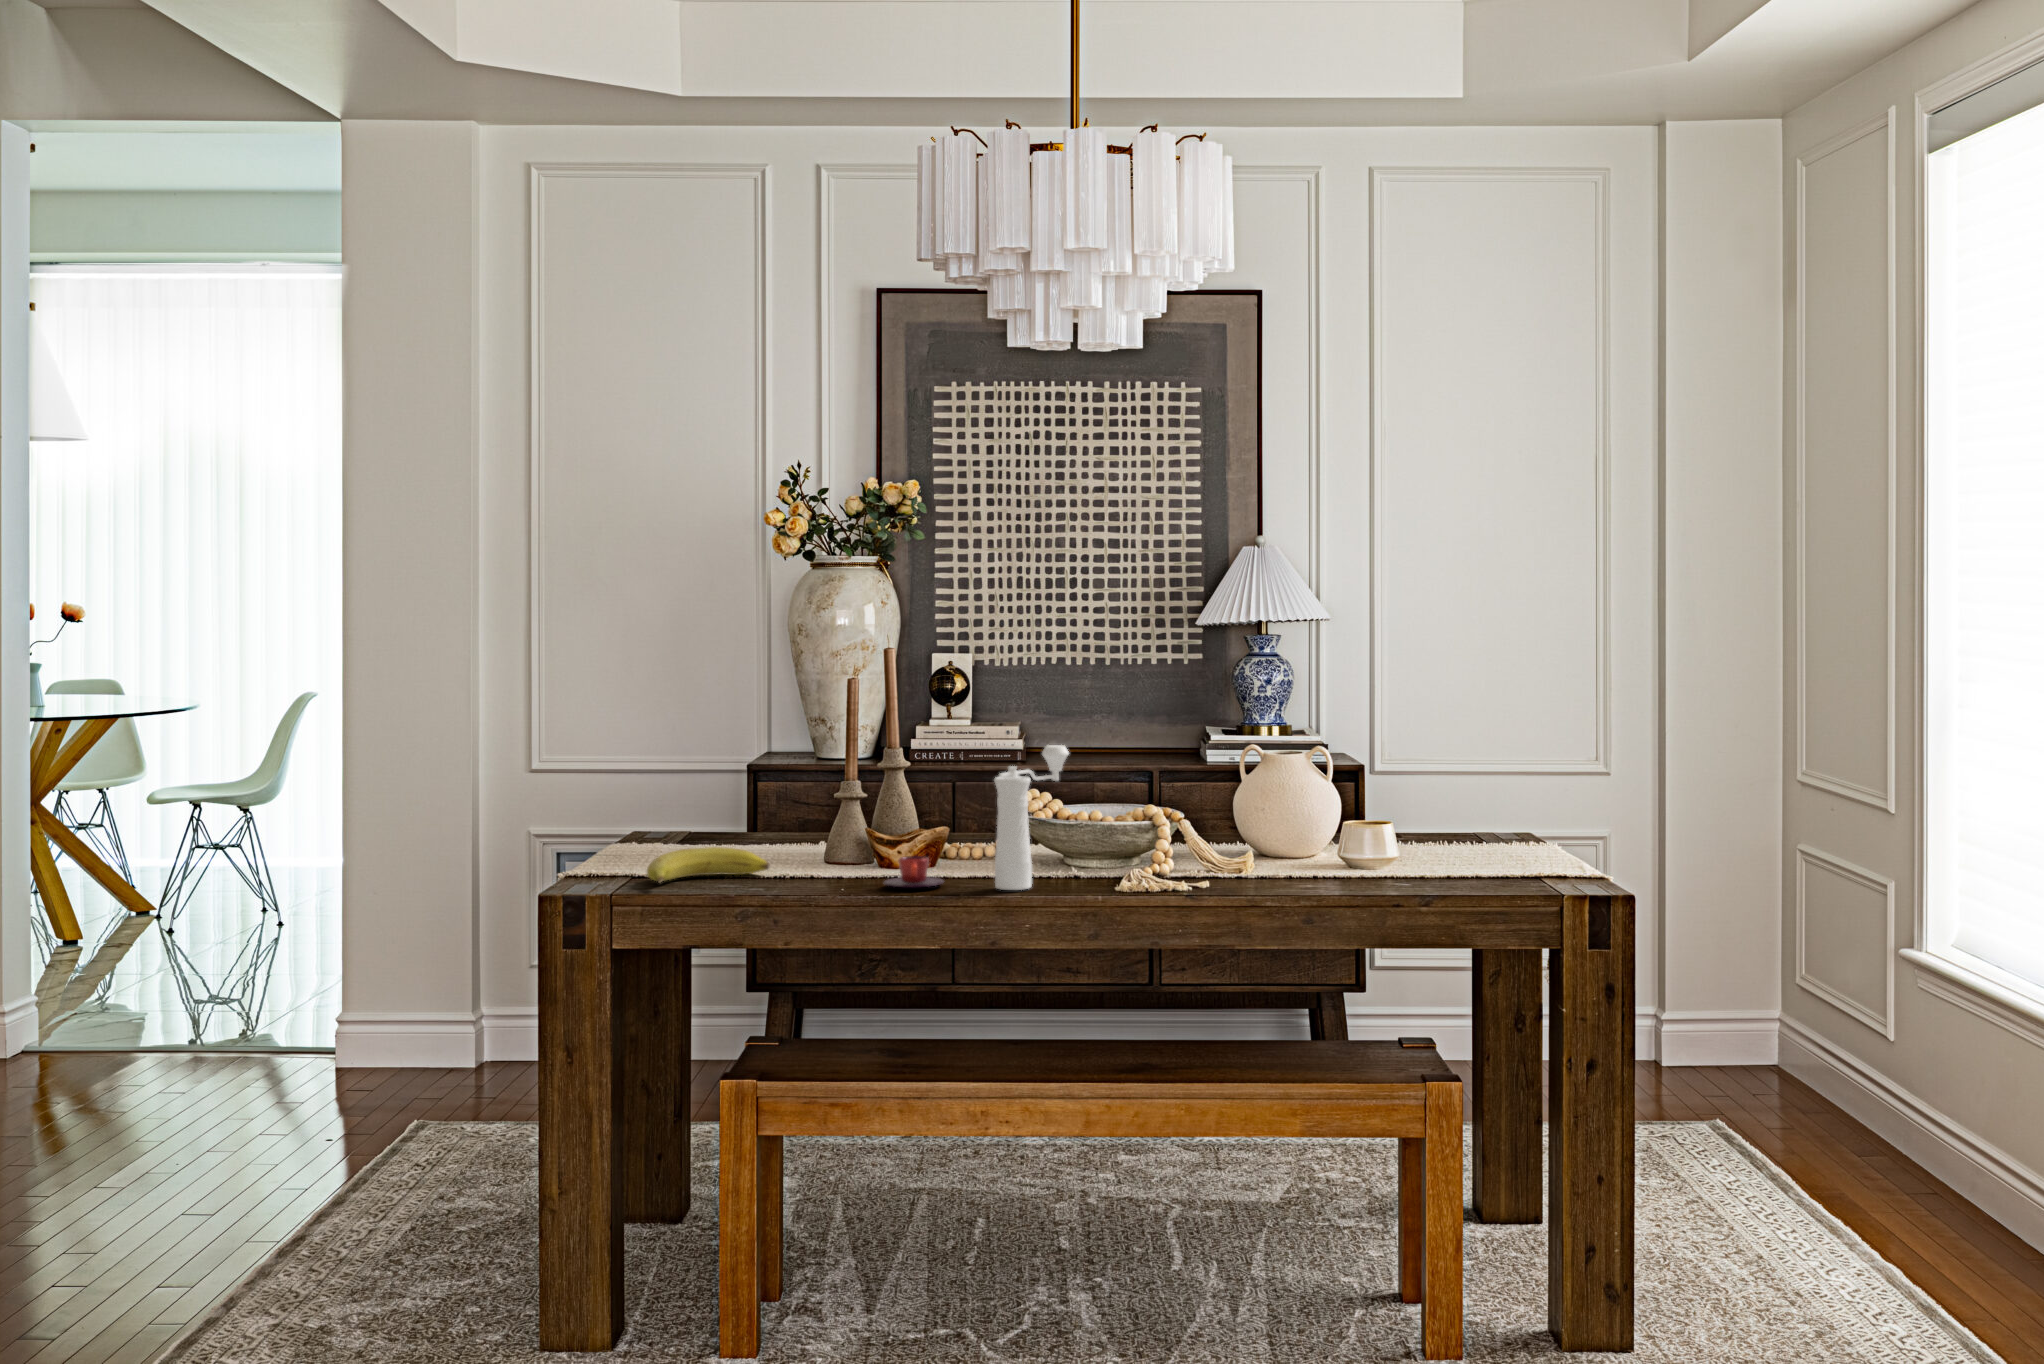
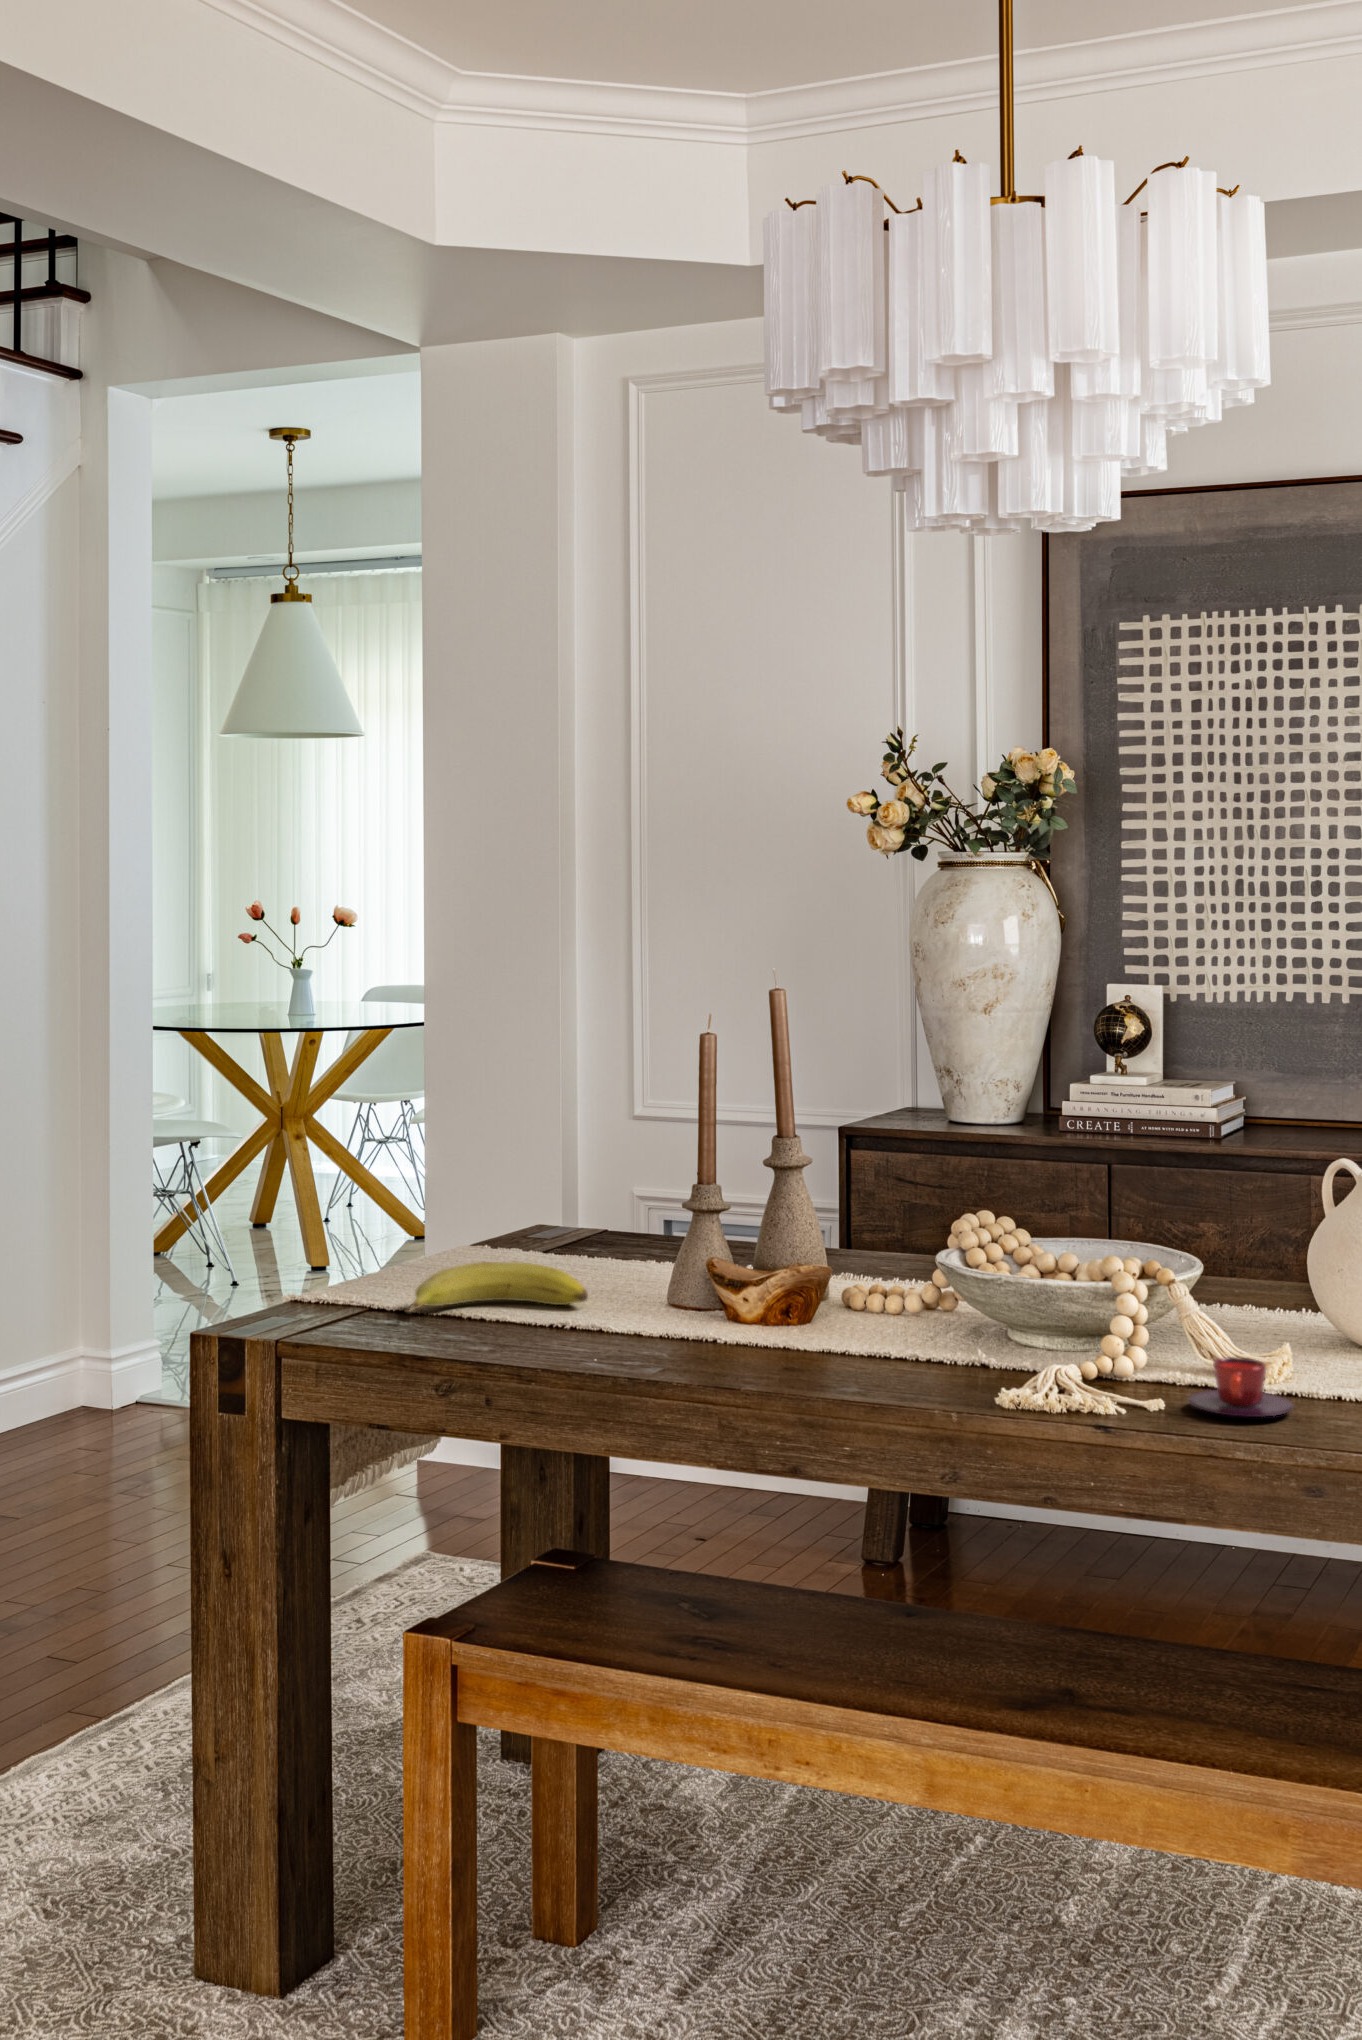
pepper mill: present [994,745,1069,890] -> none [823,1157,964,1382]
teacup: present [884,856,944,887] -> present [1188,1357,1294,1417]

